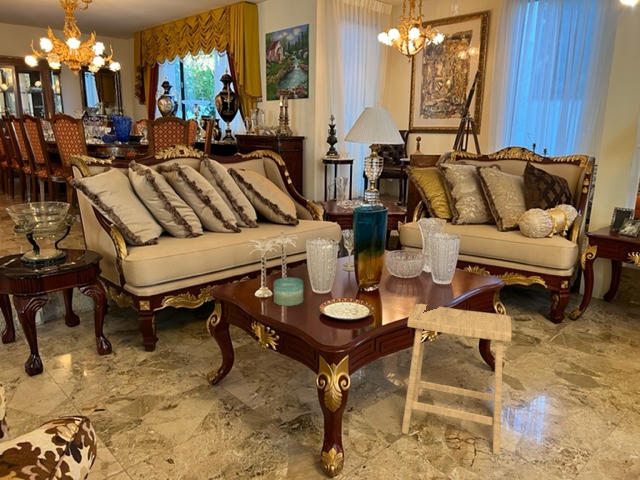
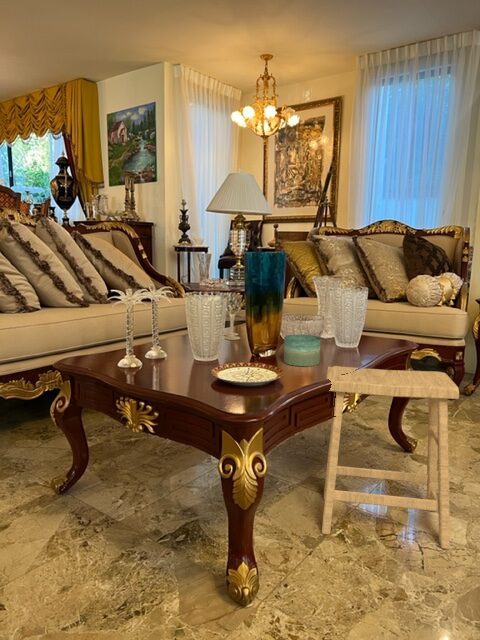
candle: present [274,277,303,306] -> present [284,335,321,366]

